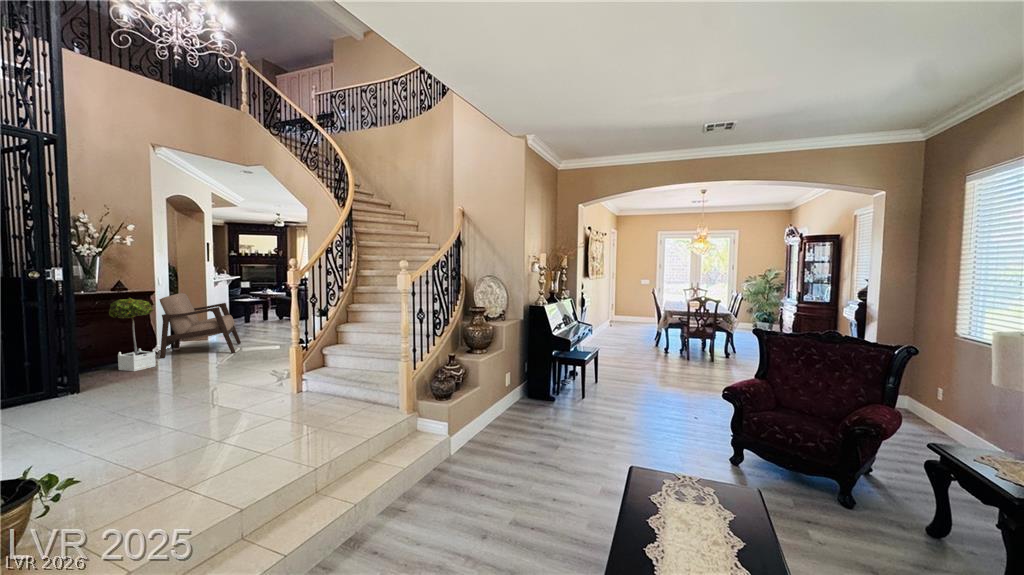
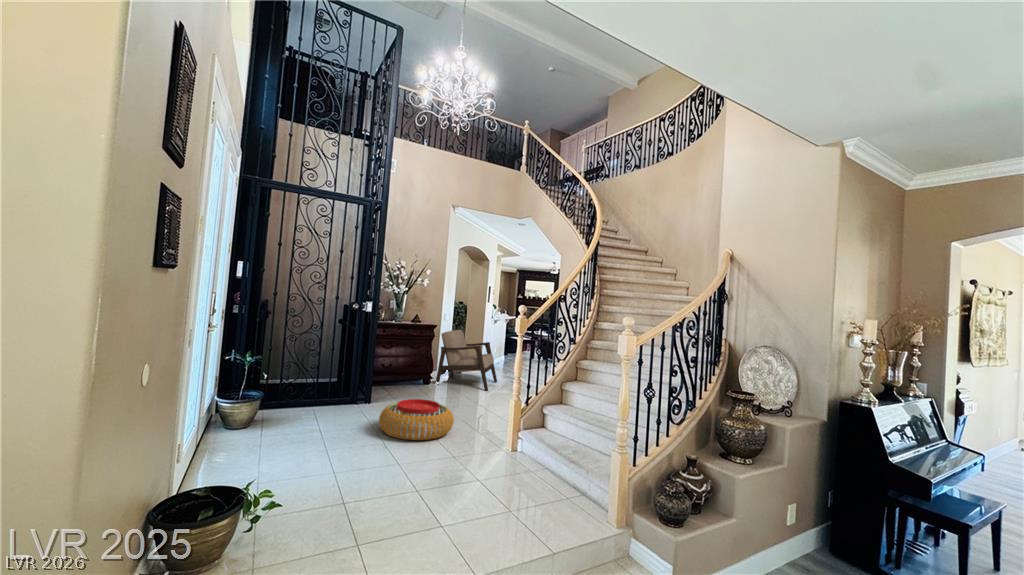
potted tree: present [109,298,156,371] -> none [405,330,432,392]
pouf: none [118,368,222,414] -> present [379,399,454,441]

